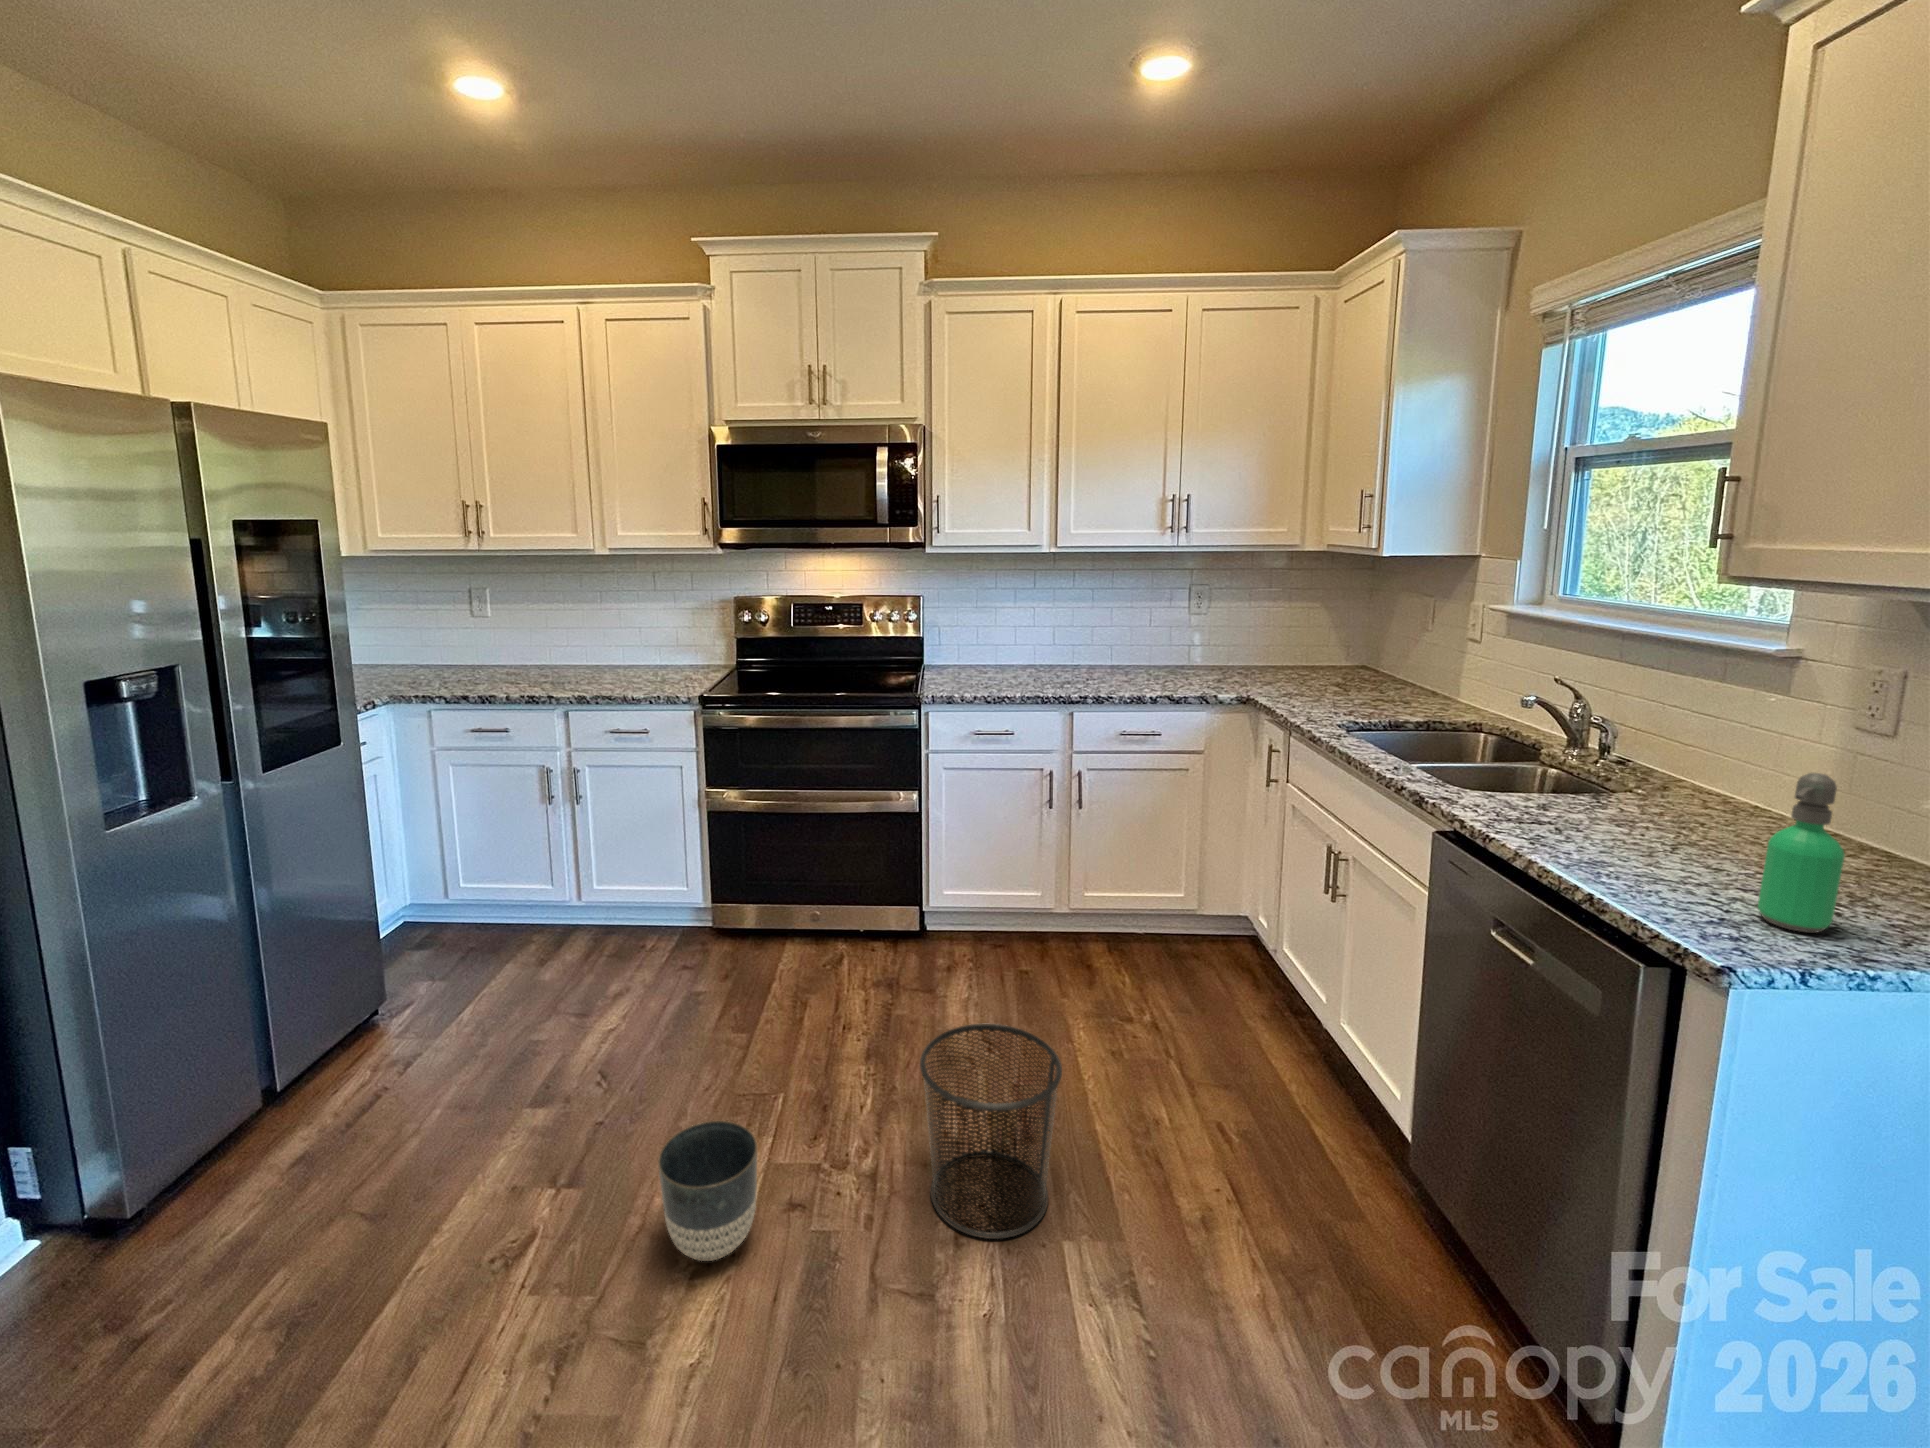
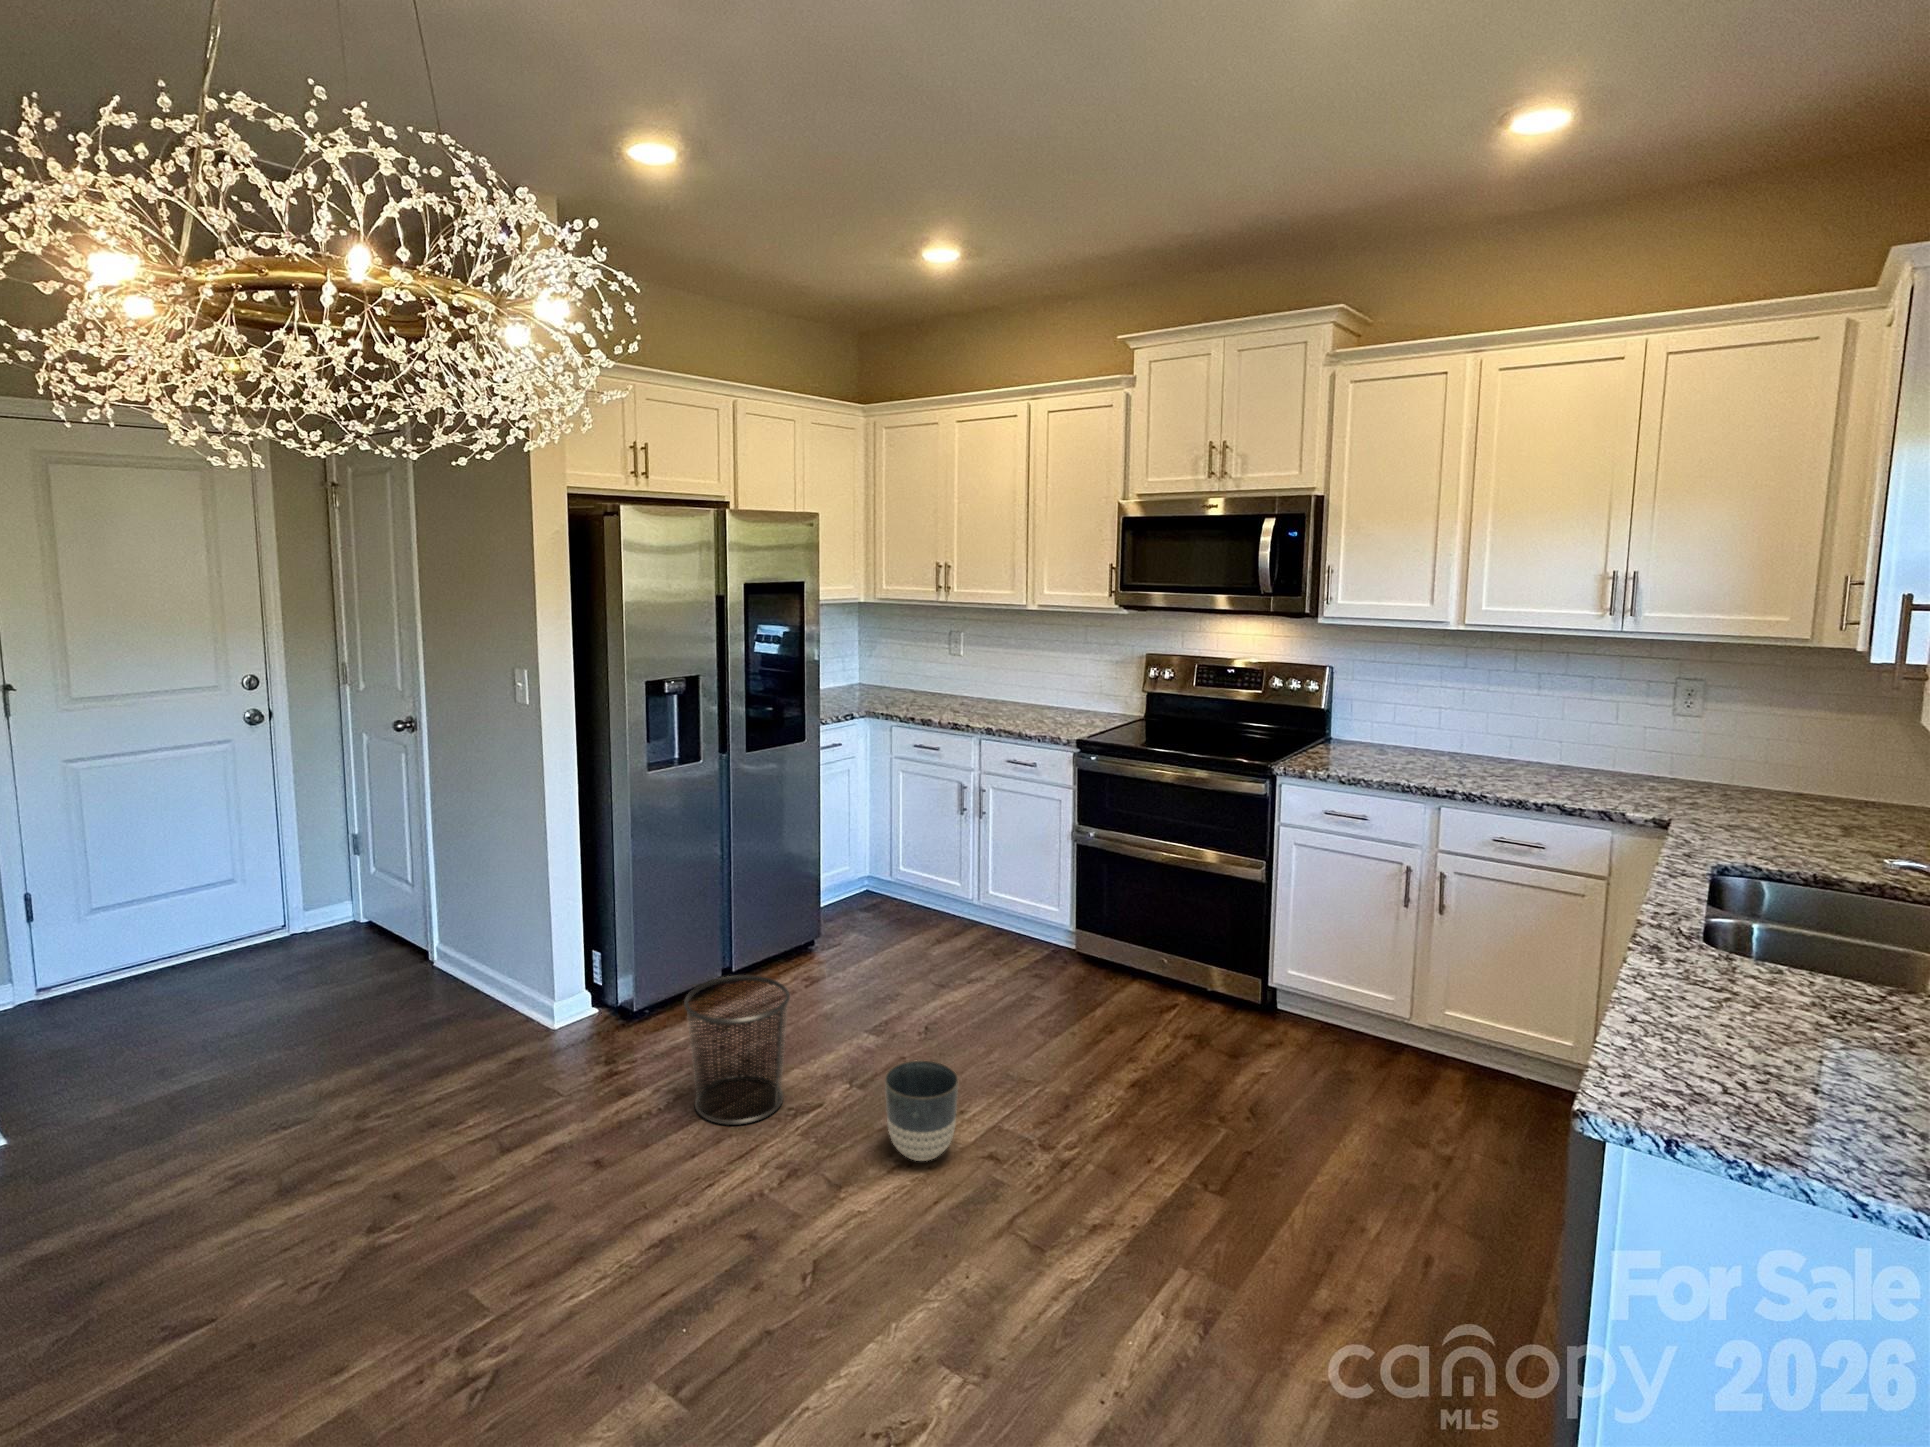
soap dispenser: present [1758,773,1845,933] -> none [1756,955,1845,1138]
waste bin: present [920,1024,1062,1239] -> present [684,975,790,1125]

